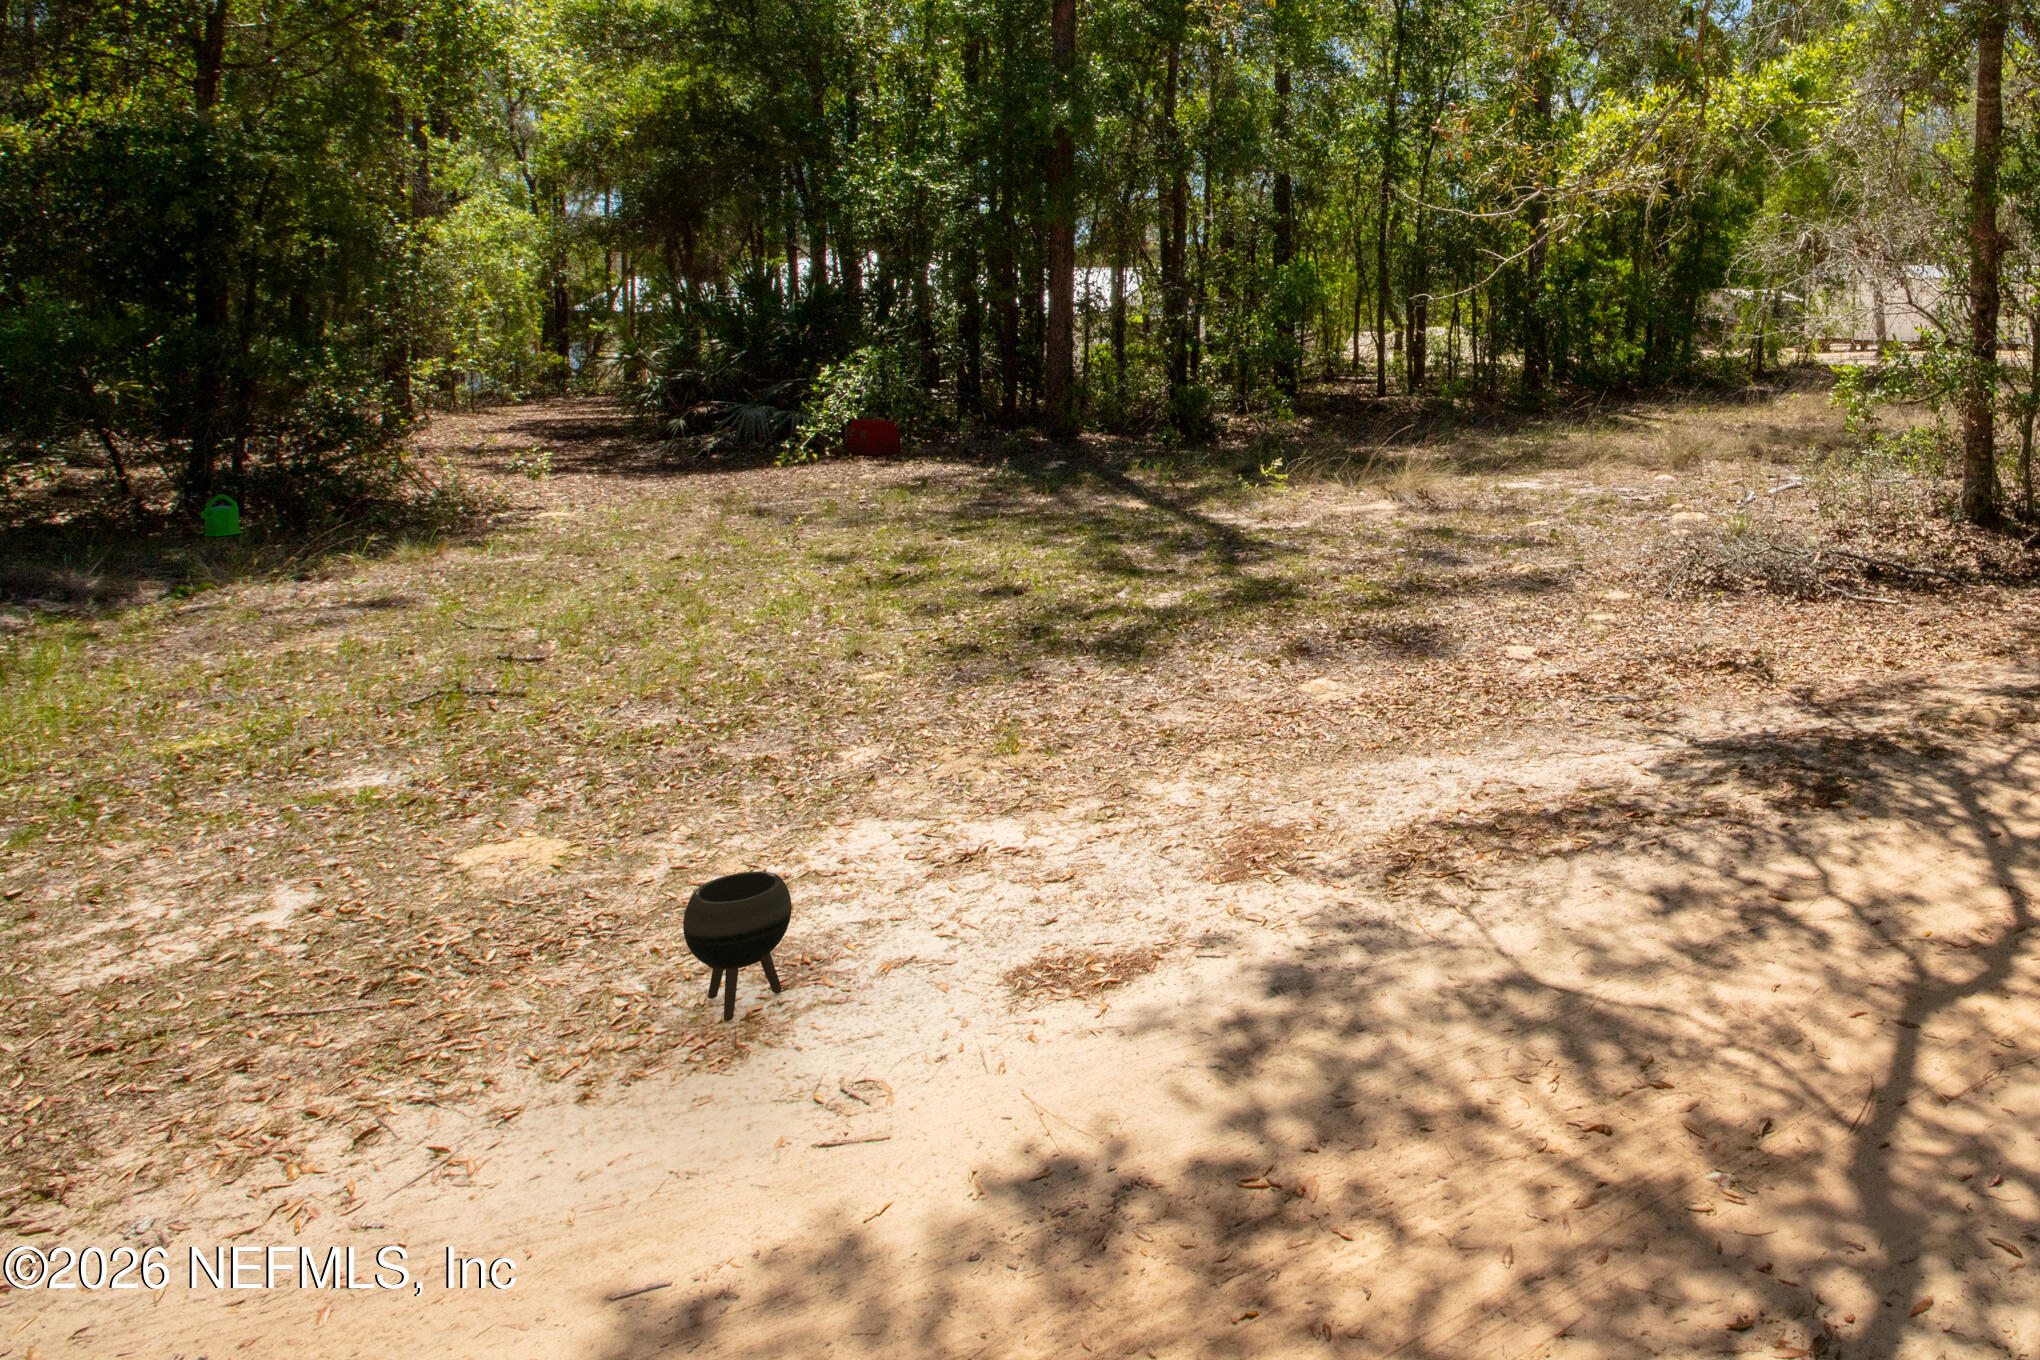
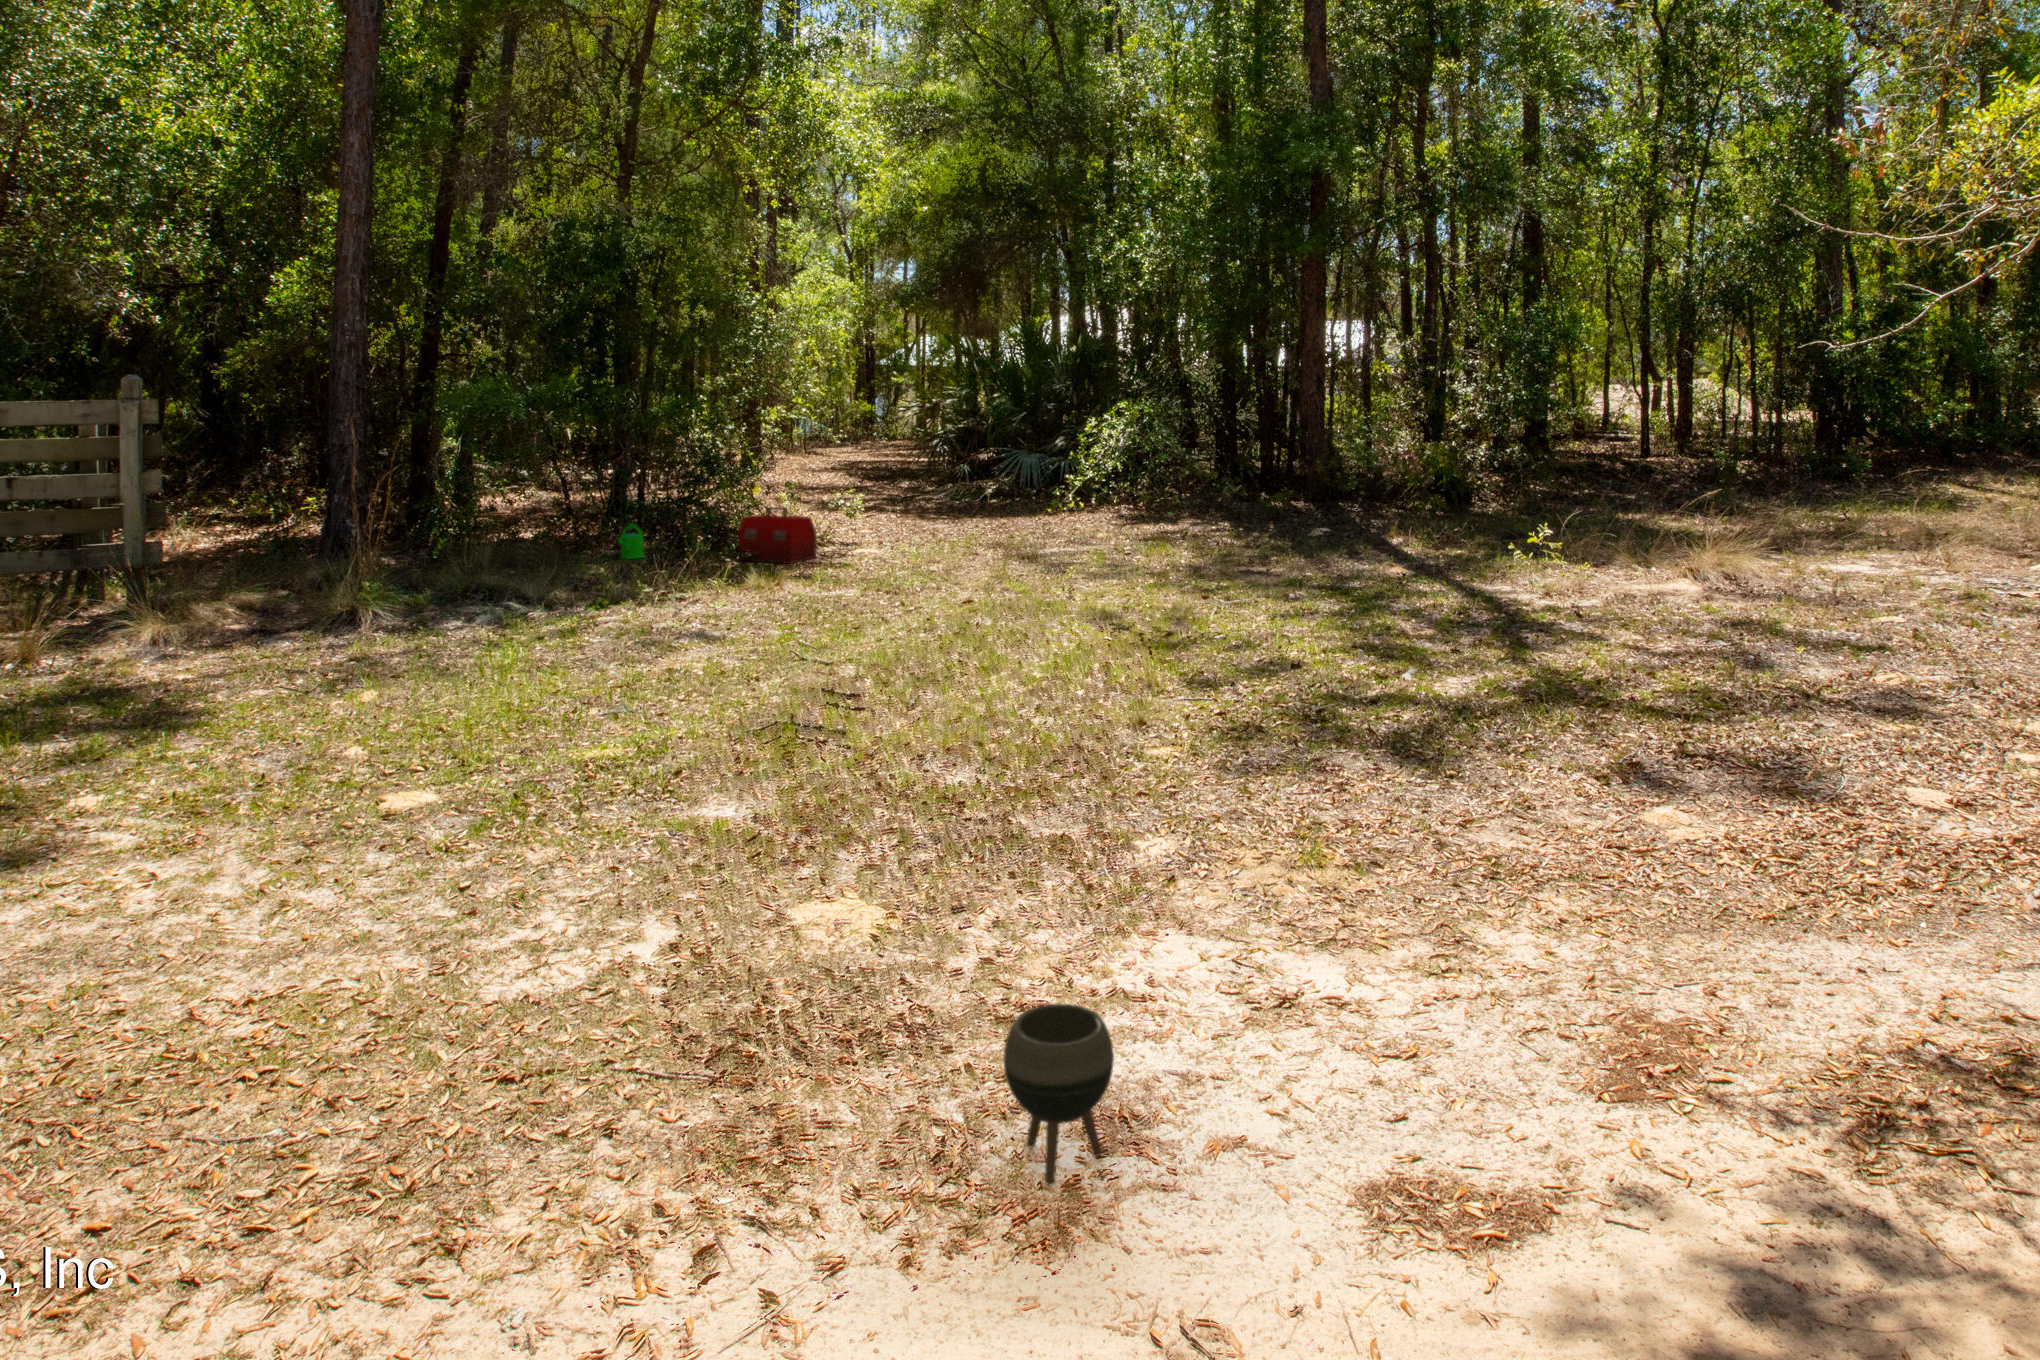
toolbox: present [846,413,901,456] -> present [738,507,816,564]

